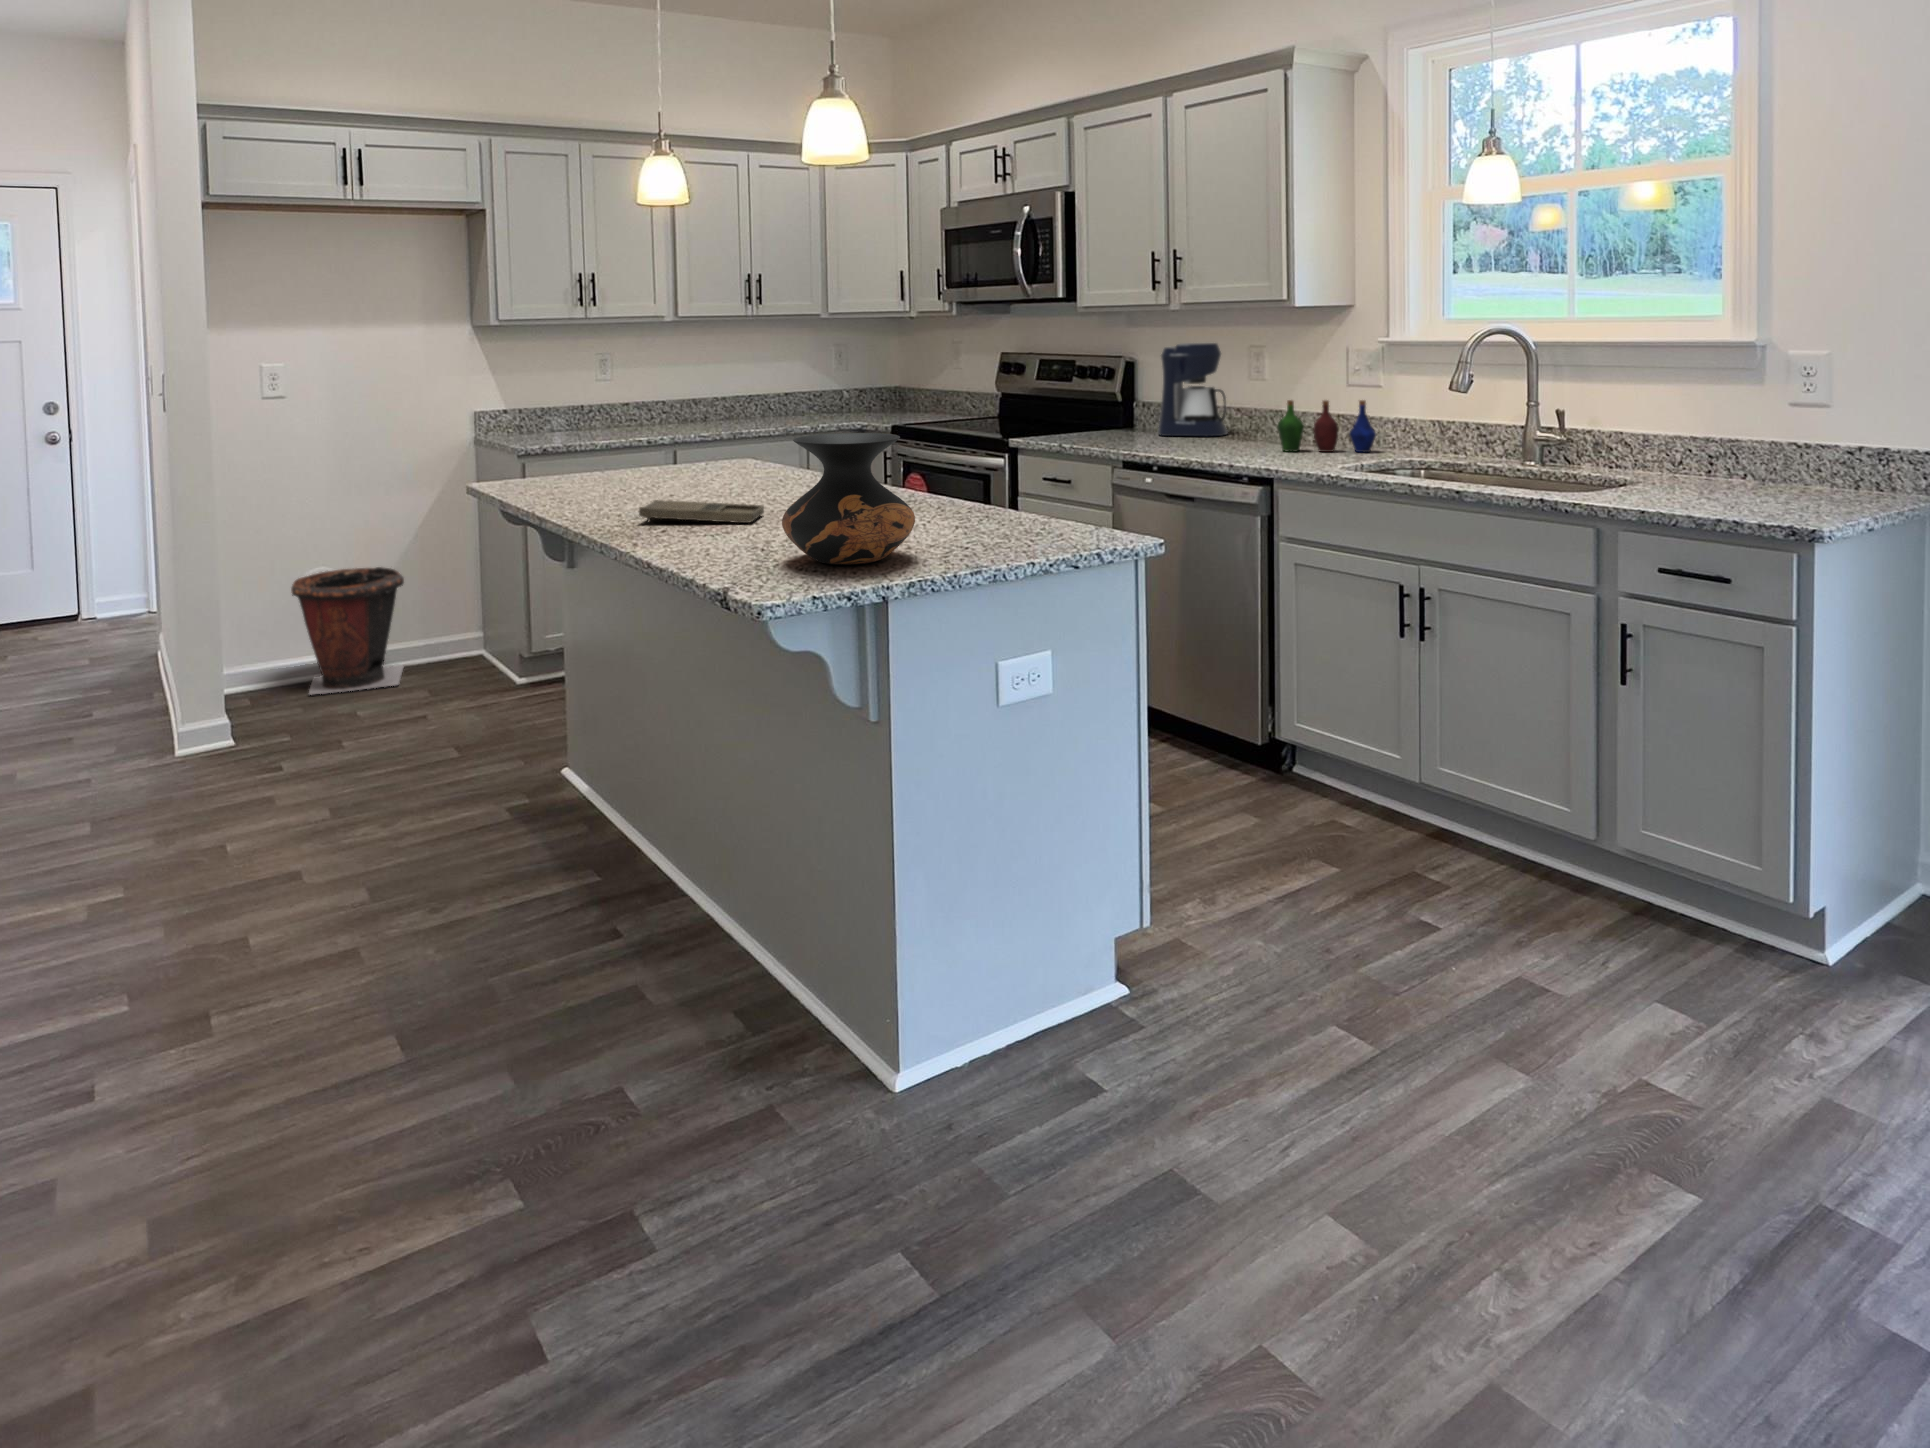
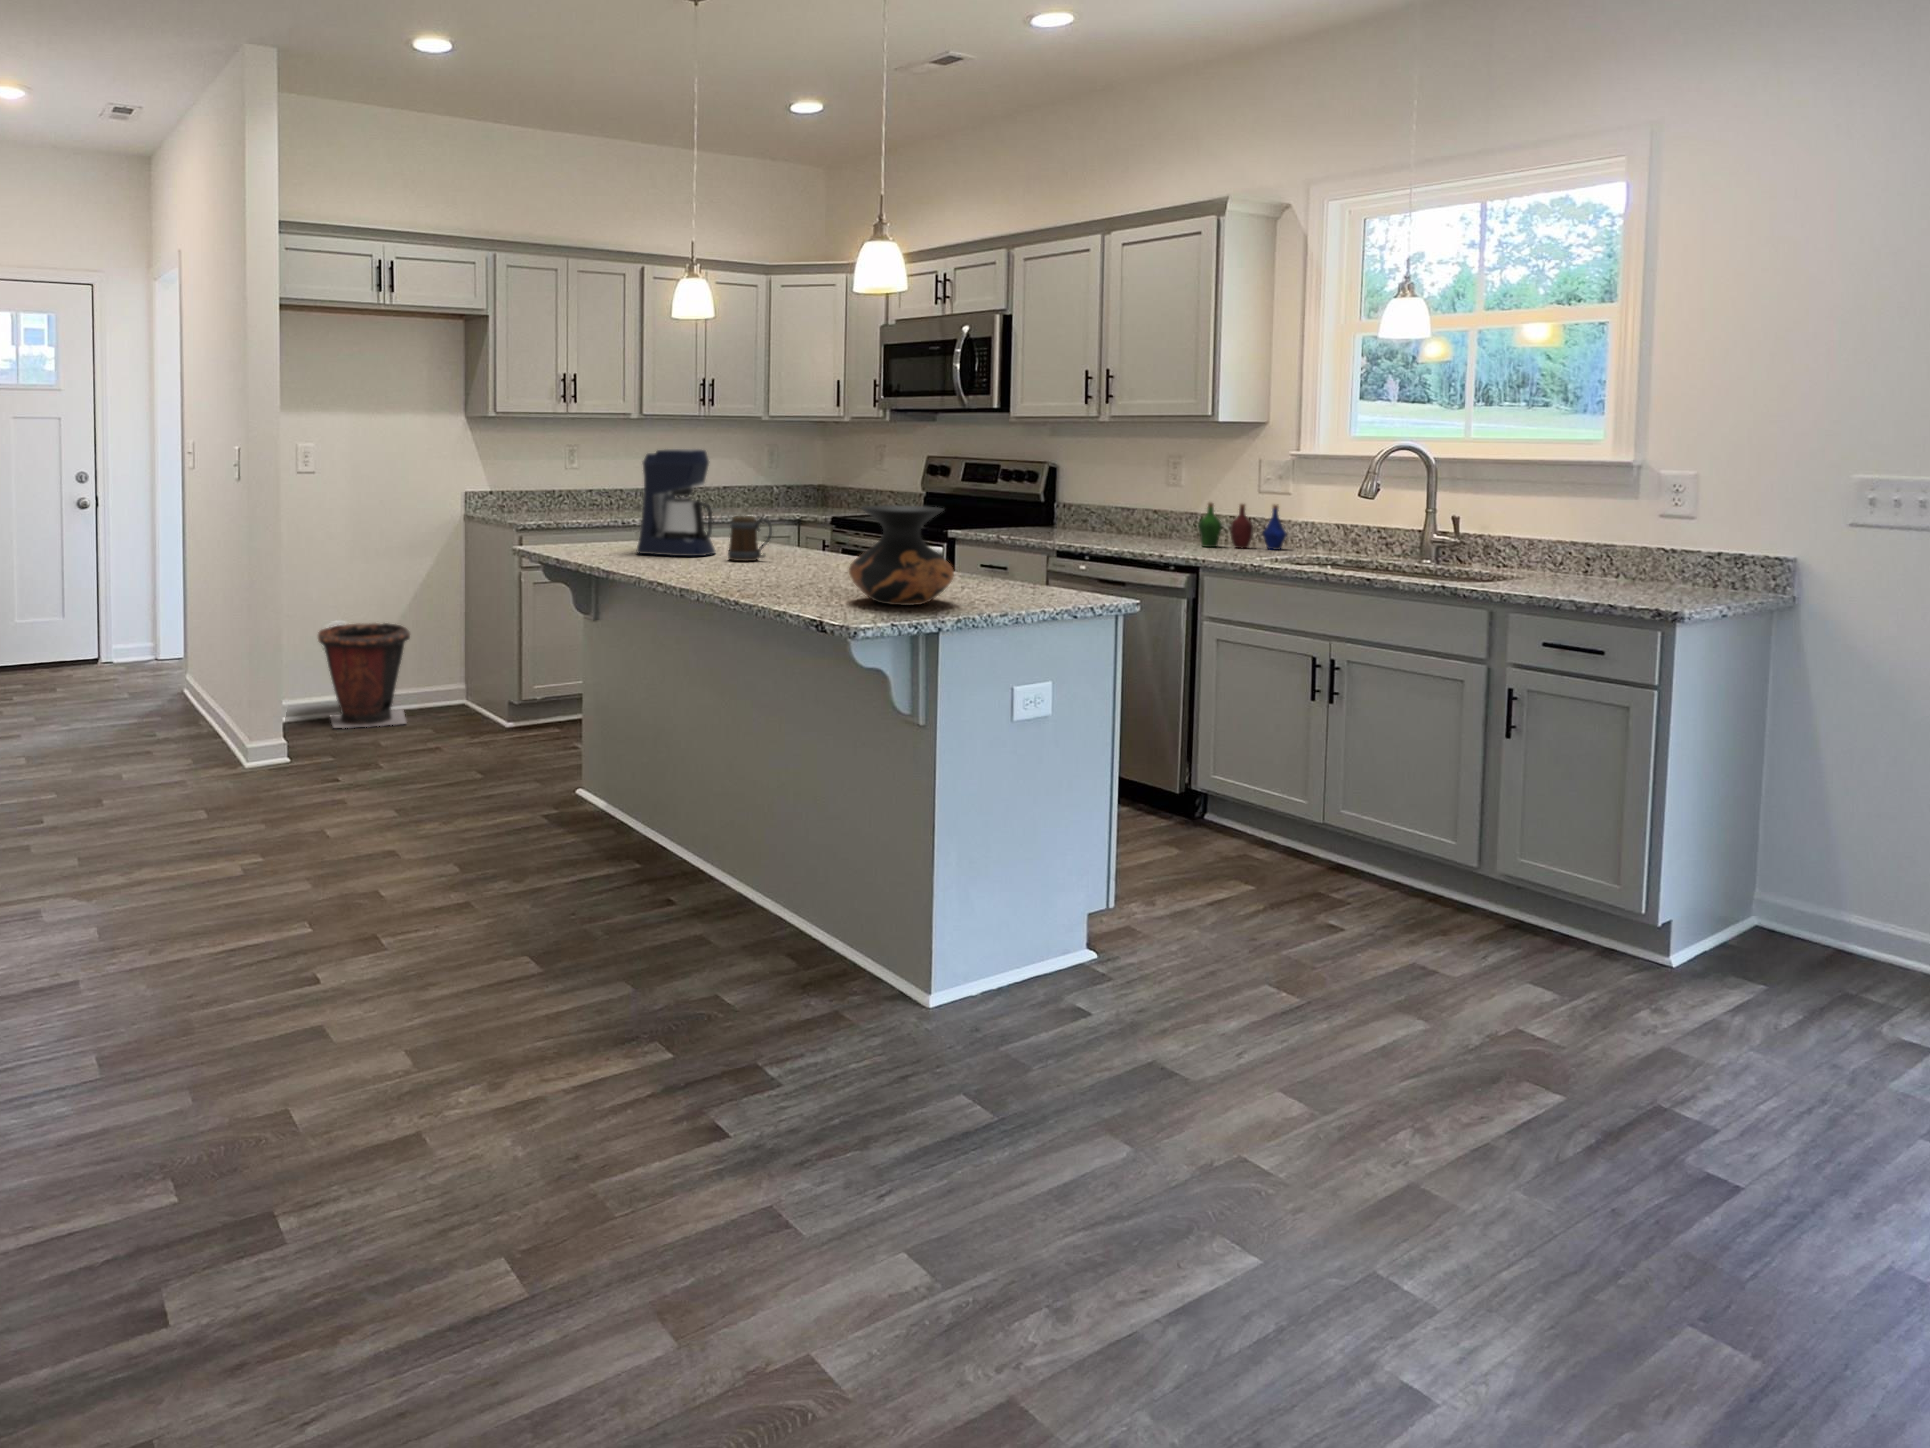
coffee maker: present [1158,343,1228,436] -> present [637,449,715,556]
mug: none [697,442,748,498] -> present [728,516,772,561]
tray: present [639,500,764,523] -> none [703,559,800,578]

